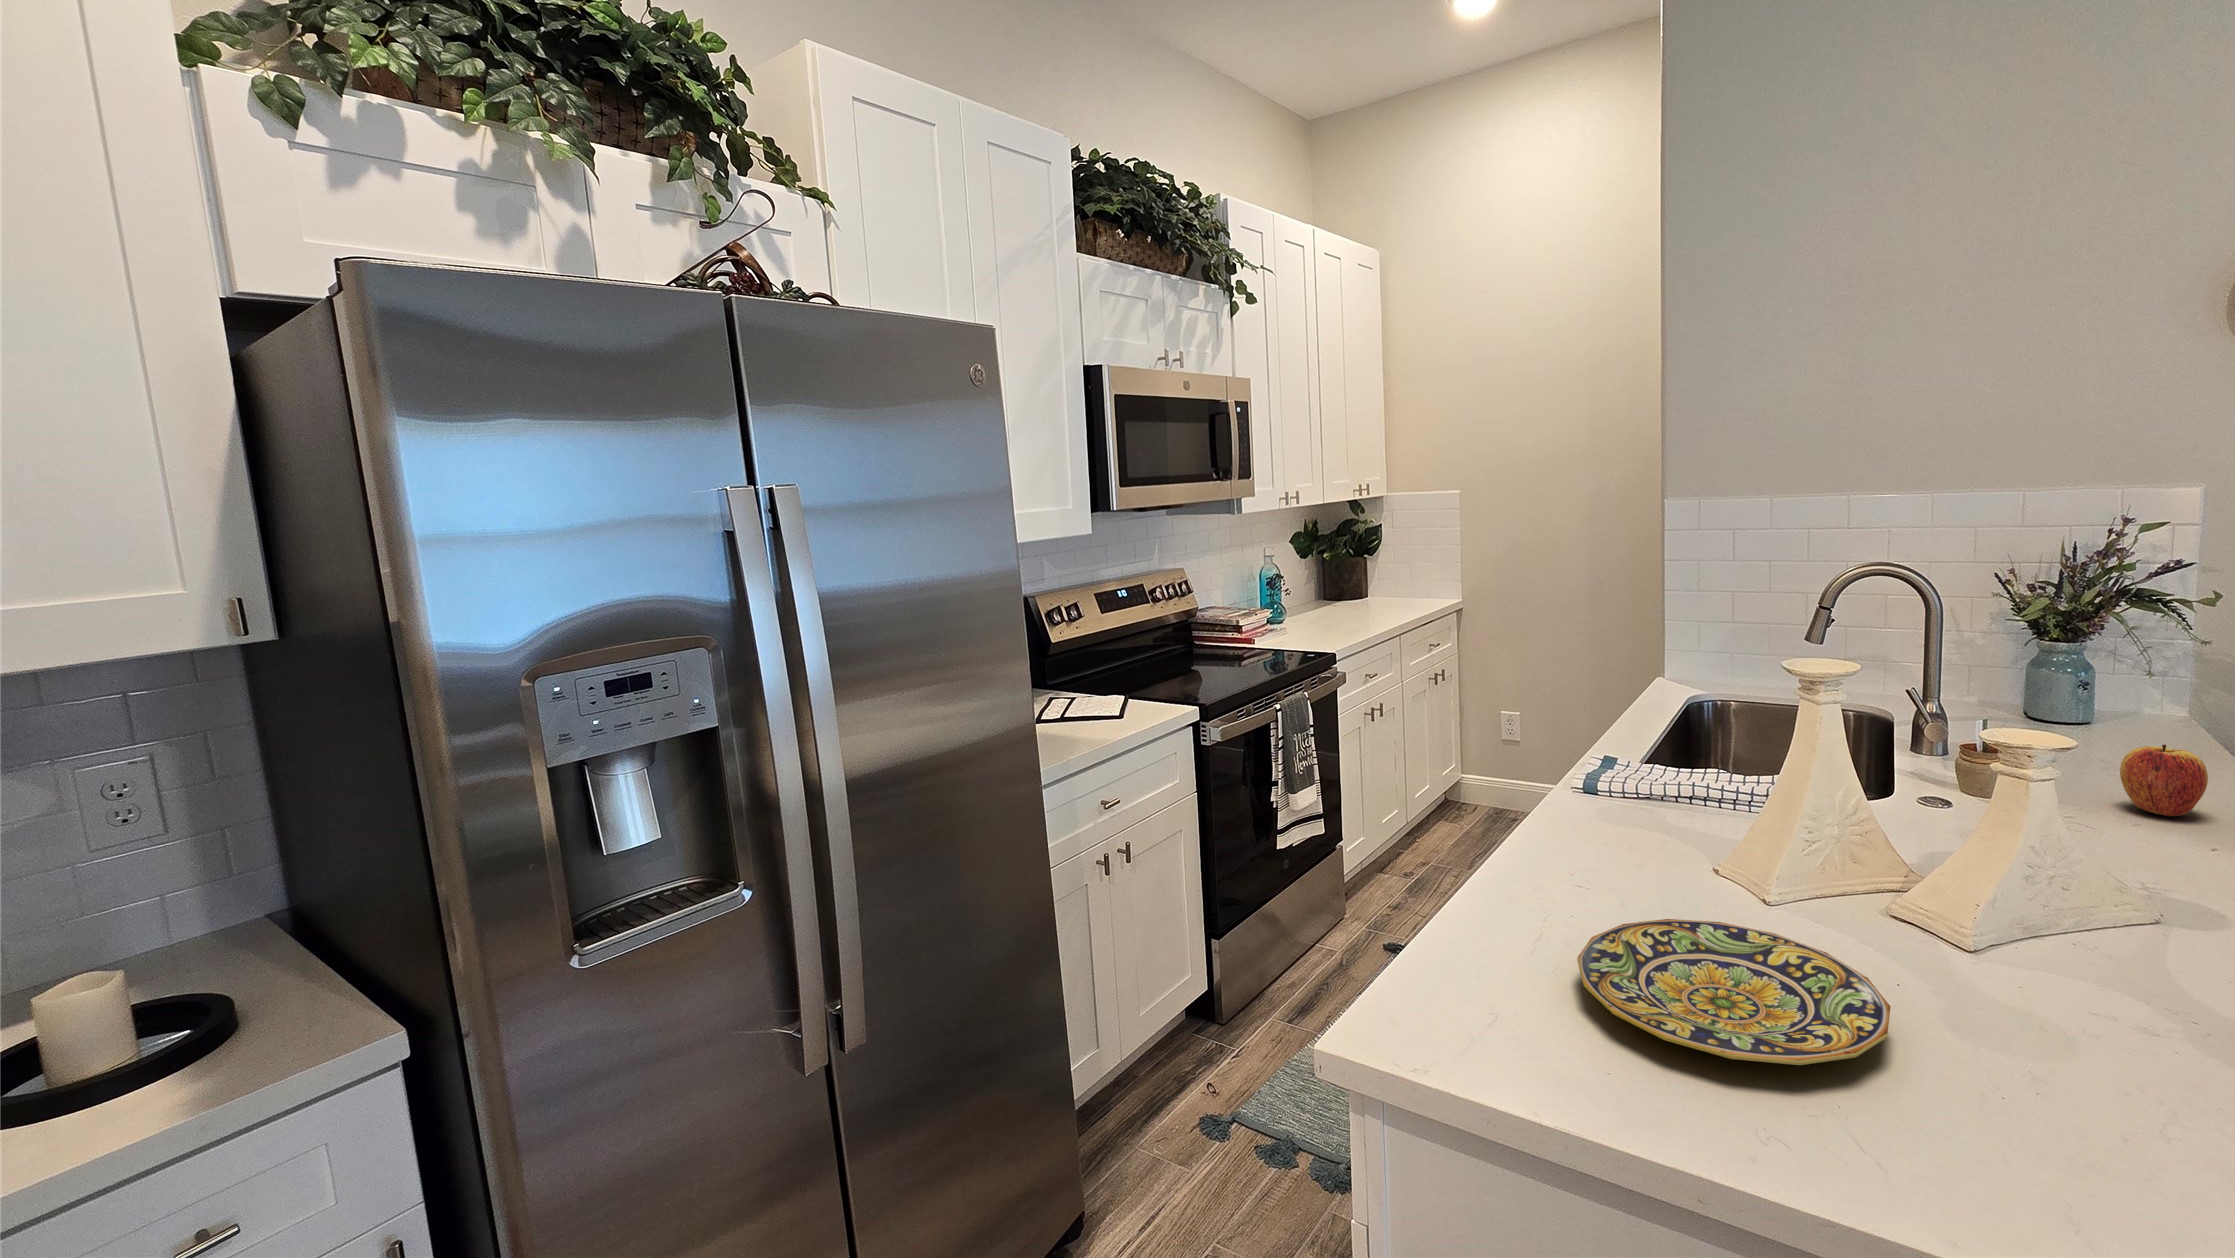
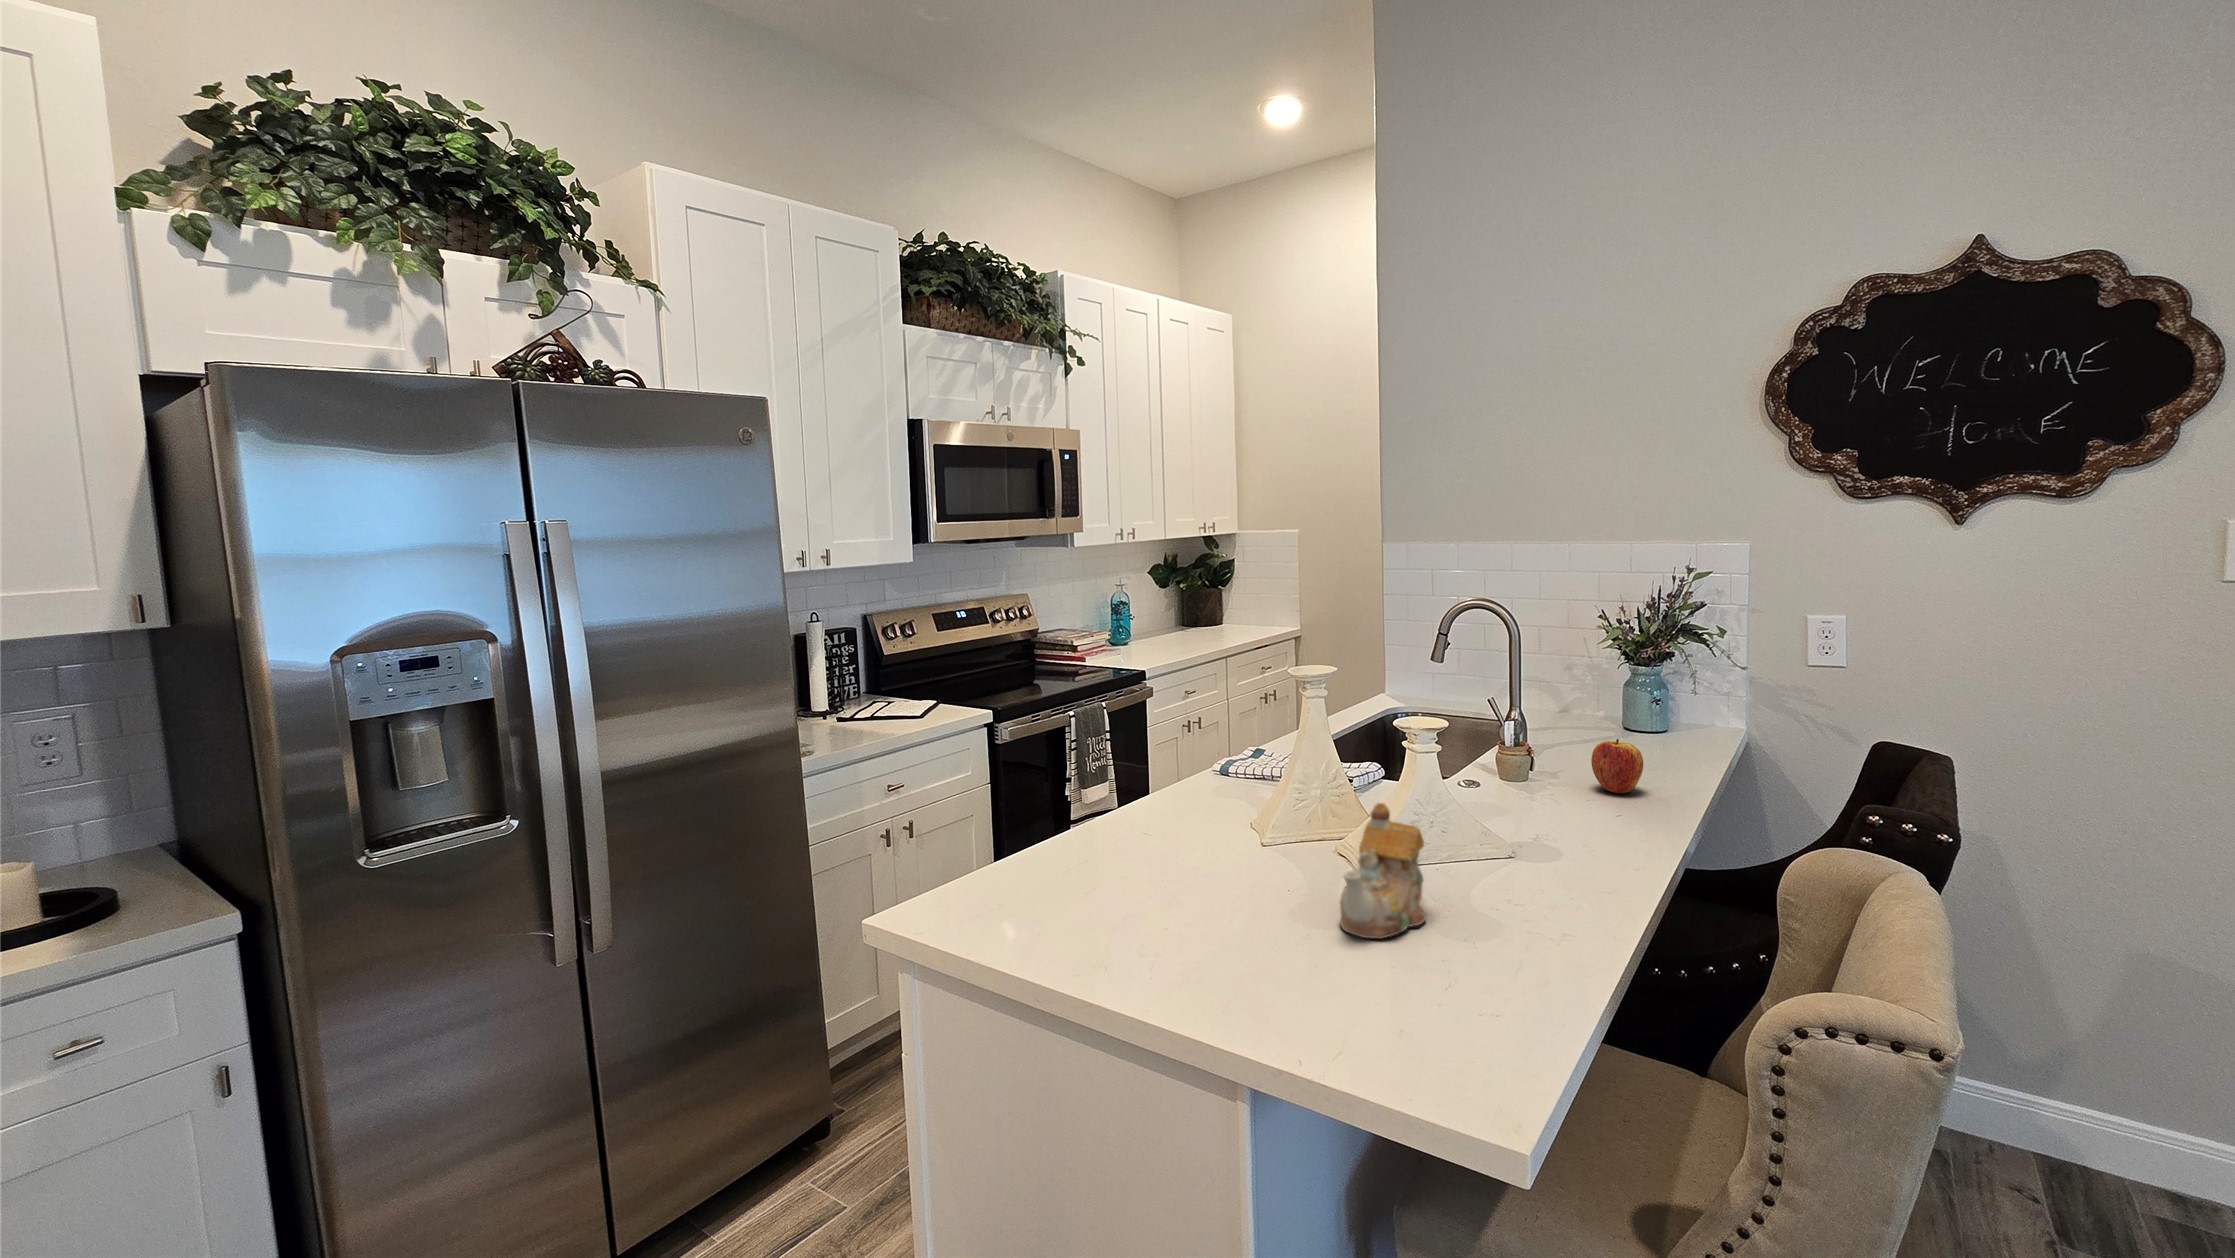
teapot: none [2069,873,2214,1089] -> present [1340,803,1426,939]
plate: present [1577,919,1890,1065] -> none [1054,845,1242,921]

